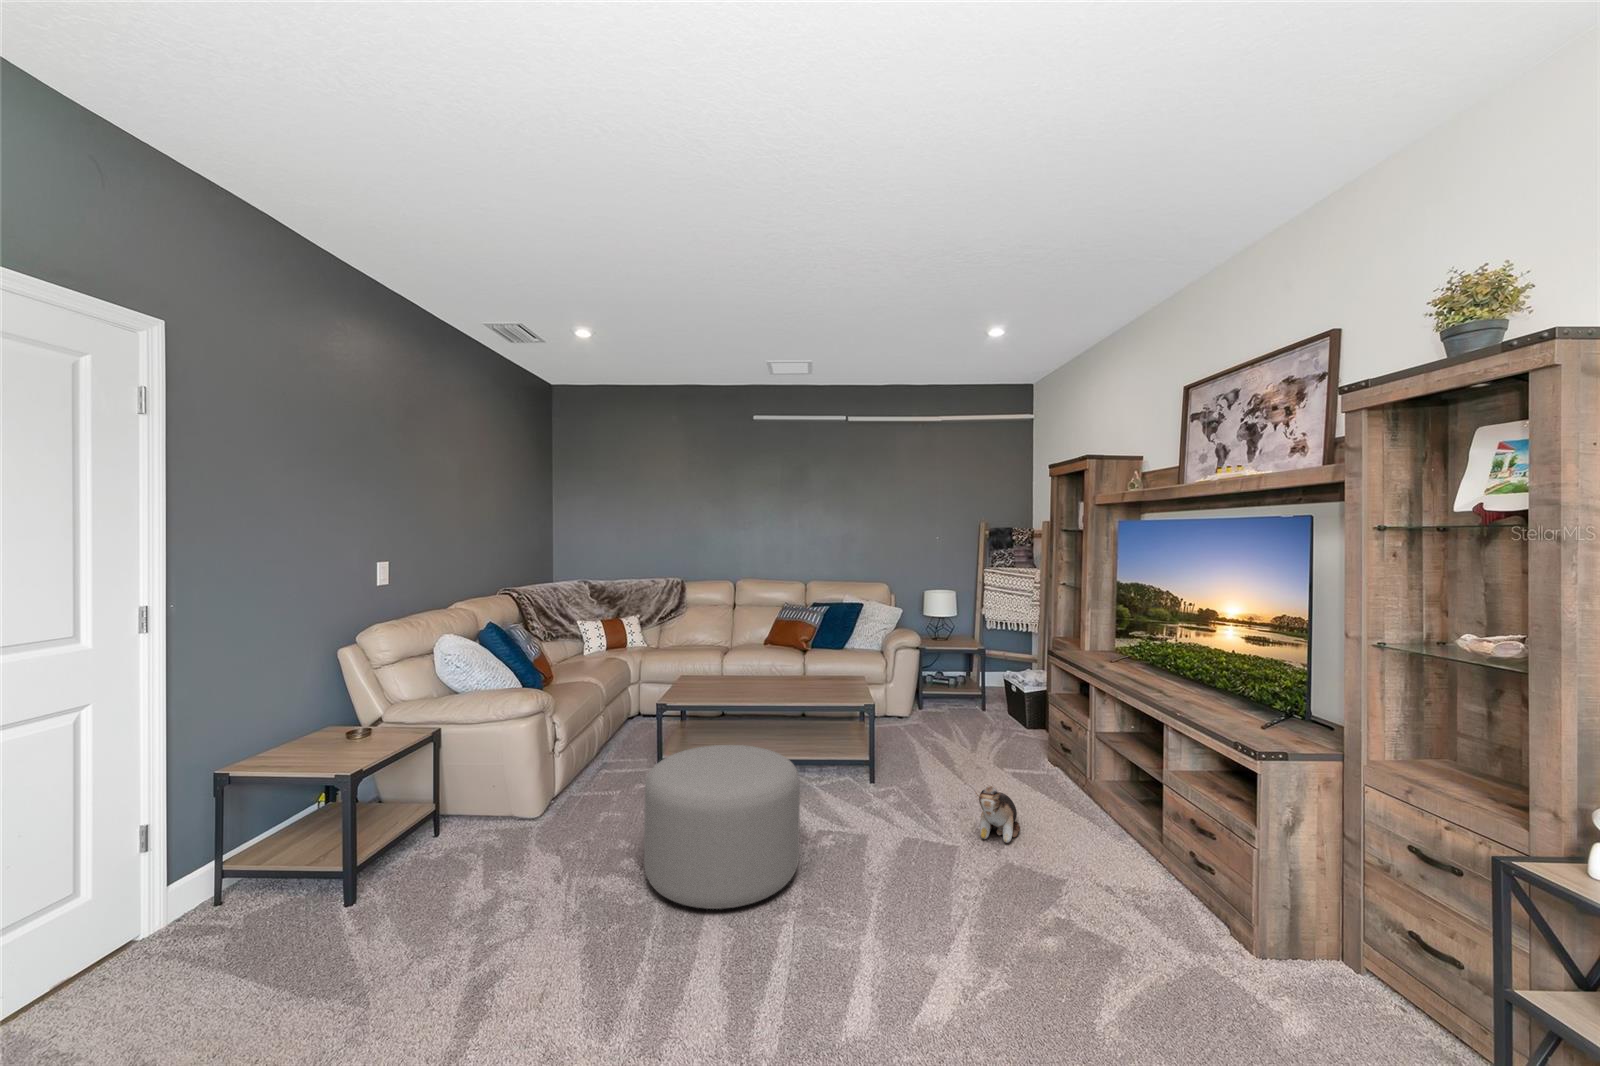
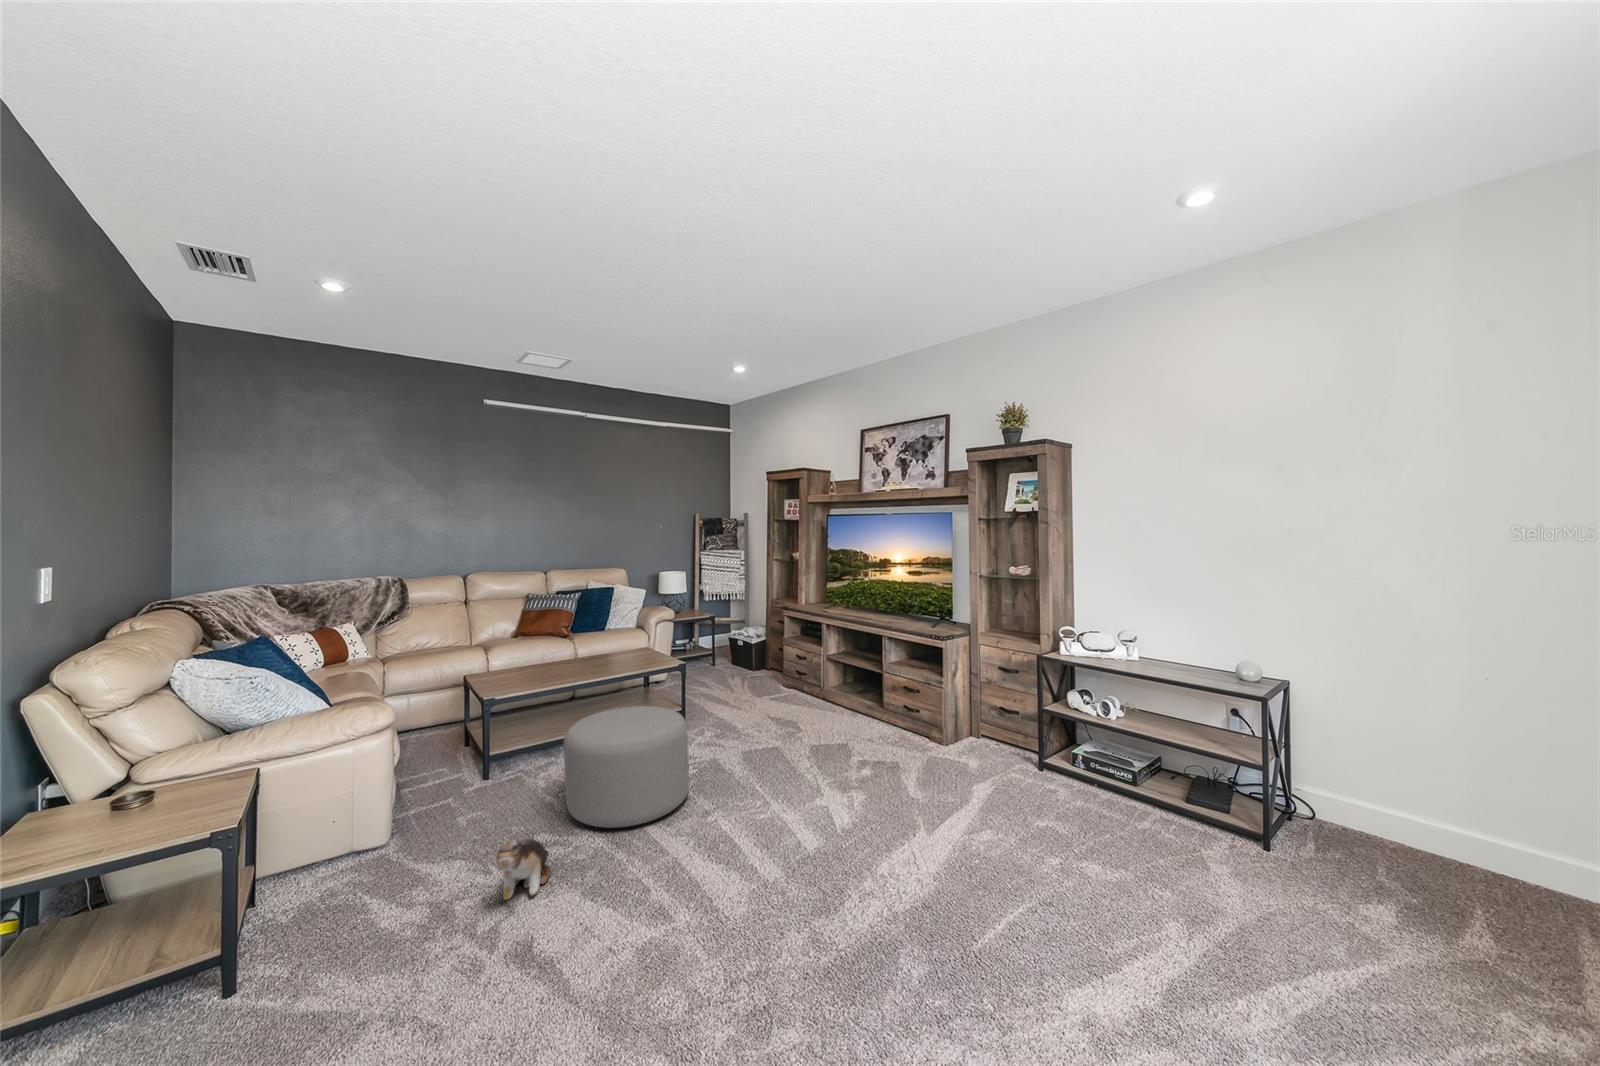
plush toy: present [975,786,1020,843] -> present [490,839,551,900]

